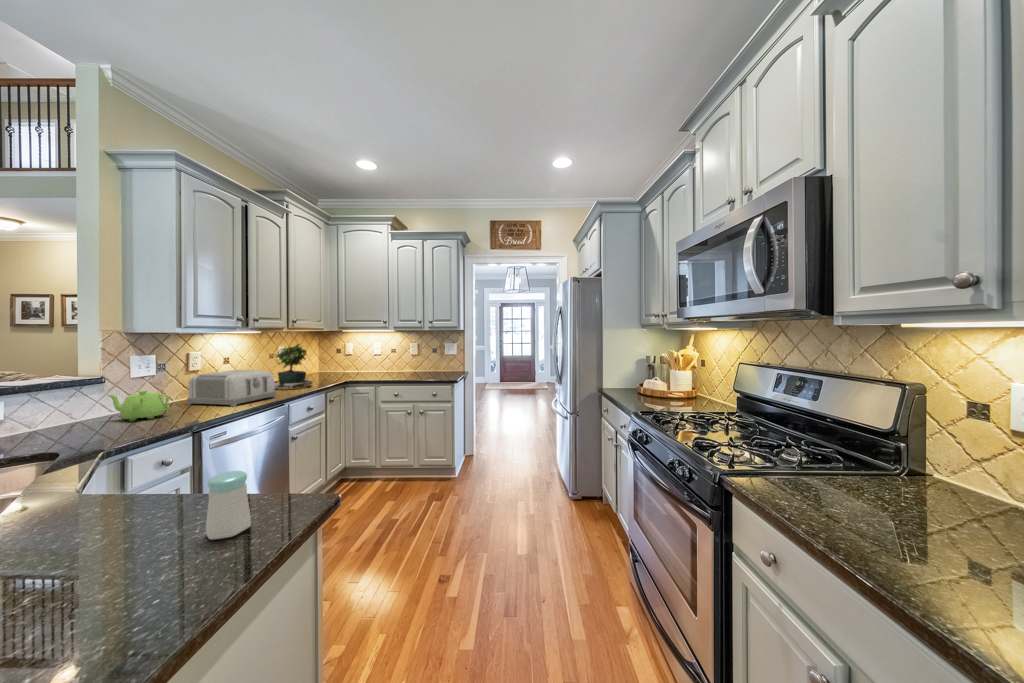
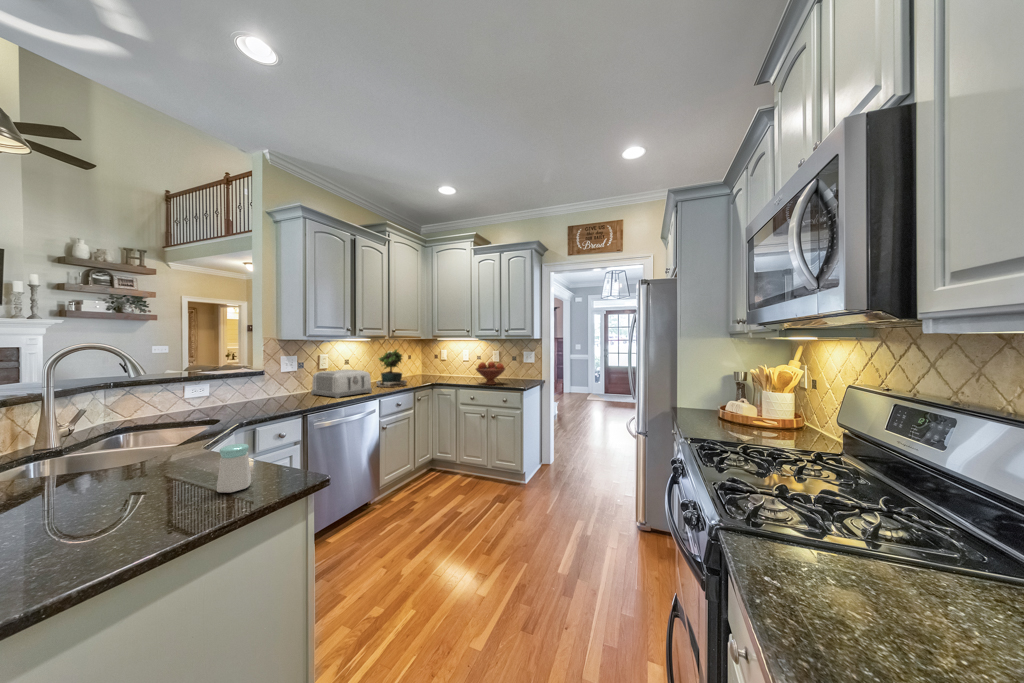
fruit bowl: none [394,356,428,381] -> present [476,361,505,385]
teapot: present [108,391,170,421] -> none [255,382,293,404]

